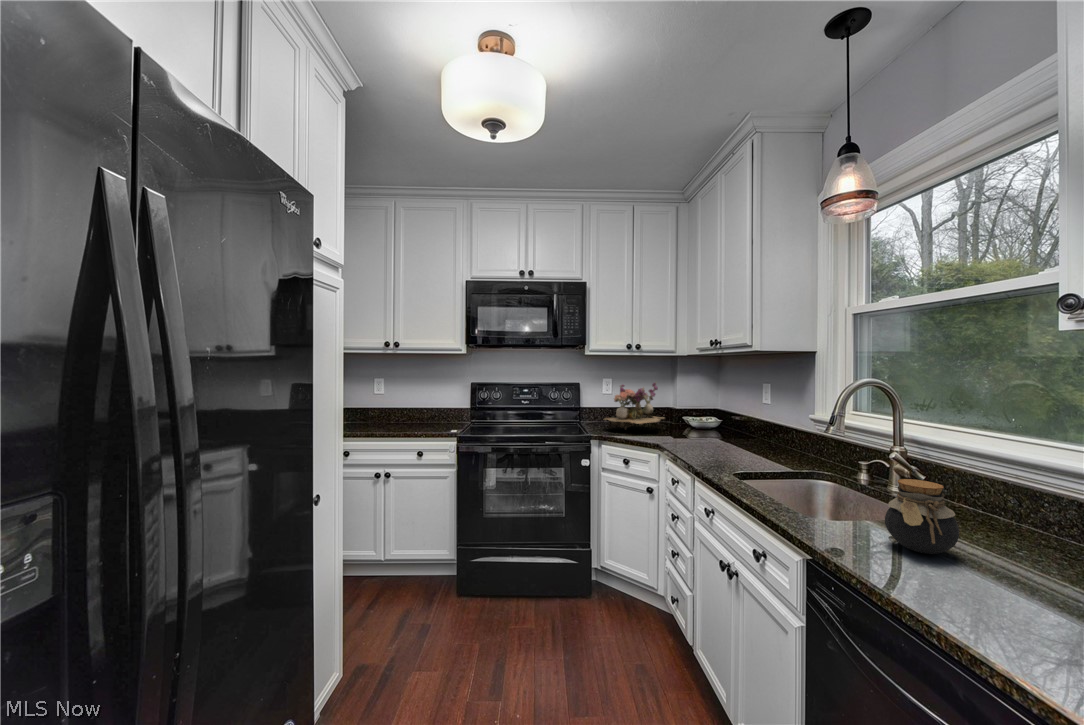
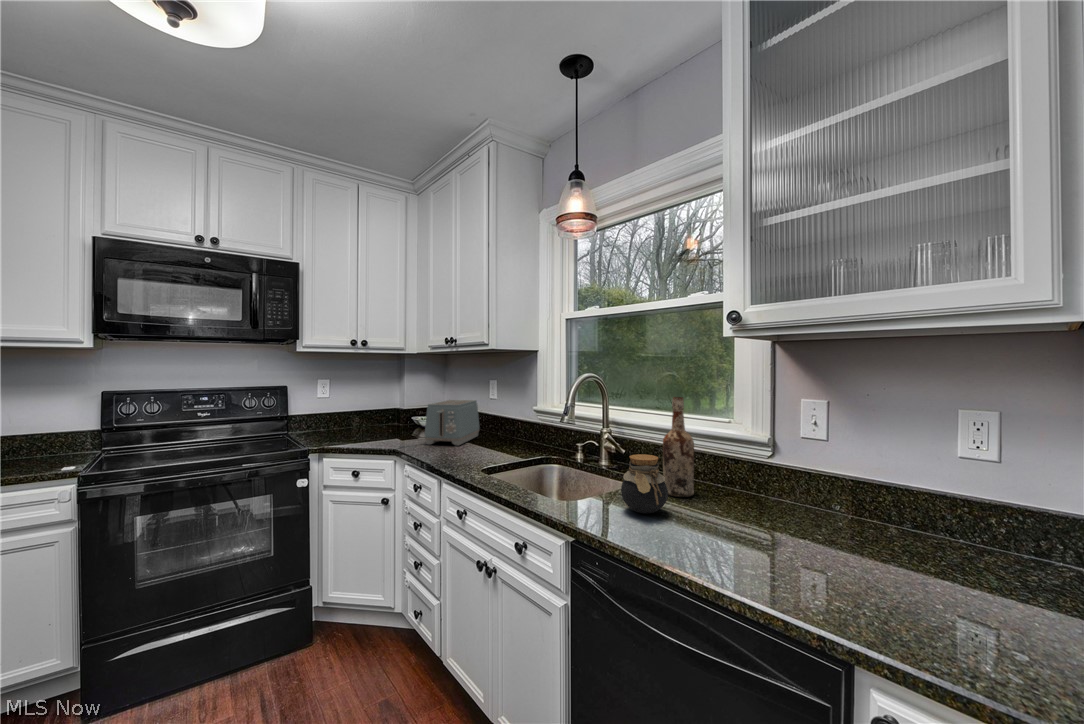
flower arrangement: present [606,383,662,429] -> none [323,381,396,438]
toaster: none [687,402,748,448] -> present [425,400,480,446]
wine bottle: none [971,413,1028,550] -> present [663,397,694,497]

